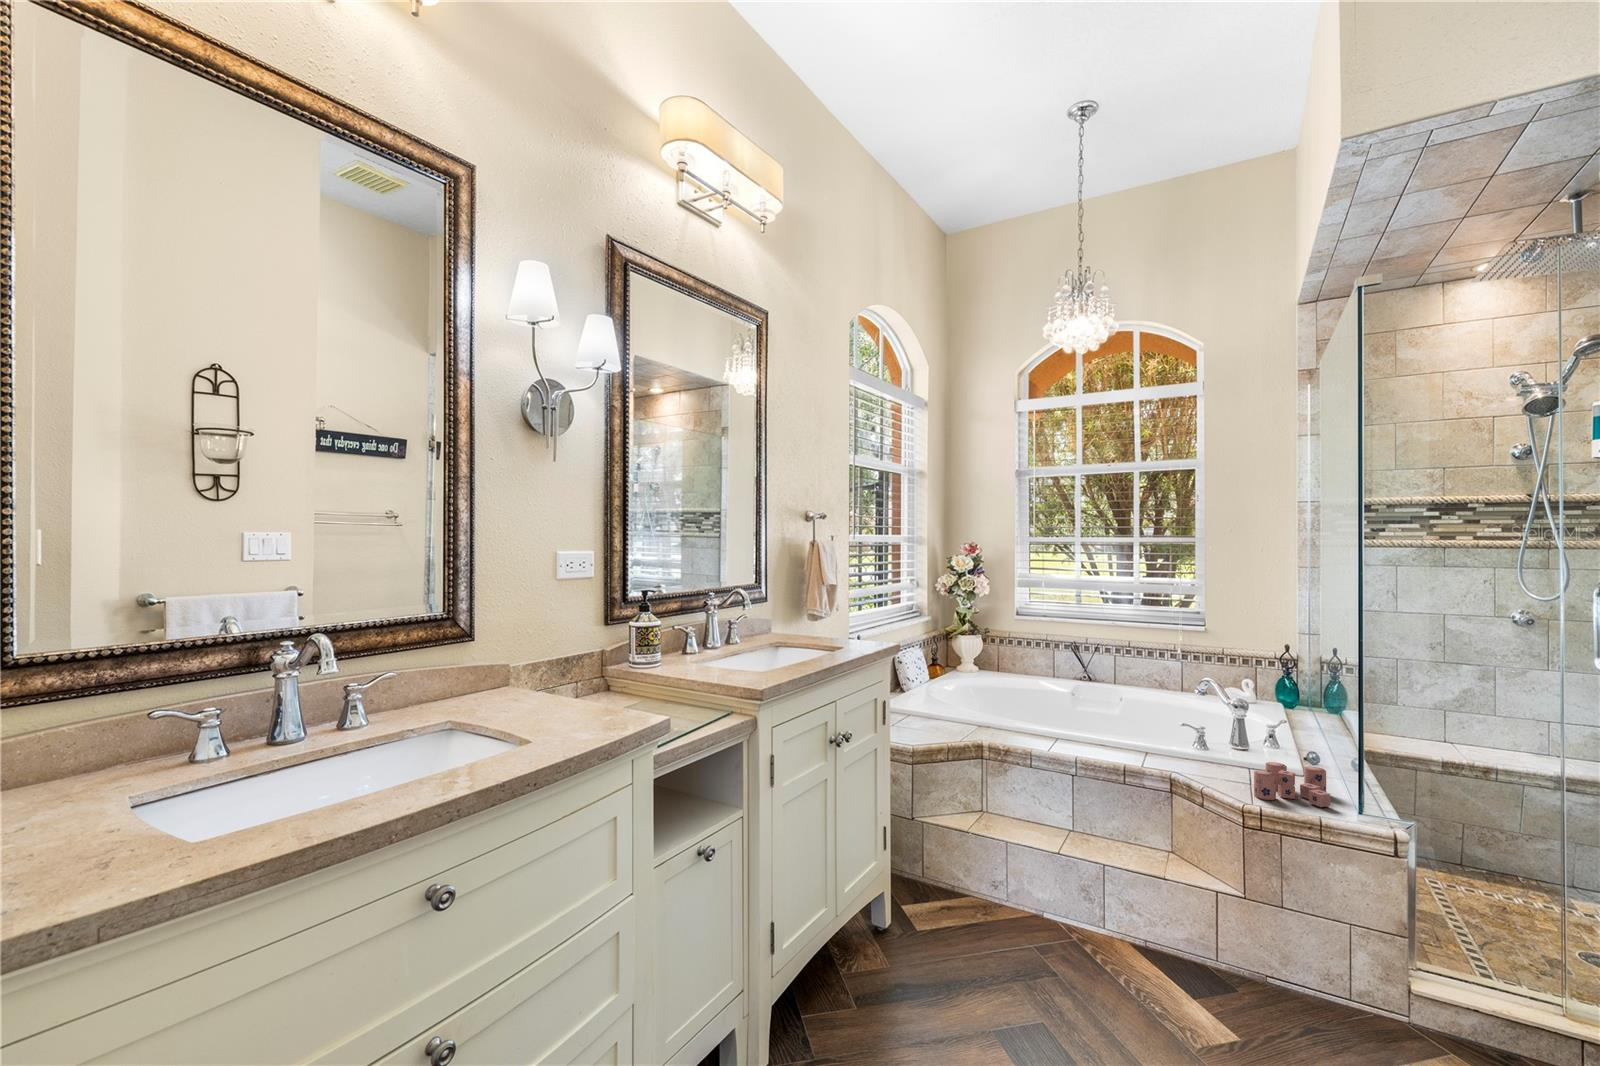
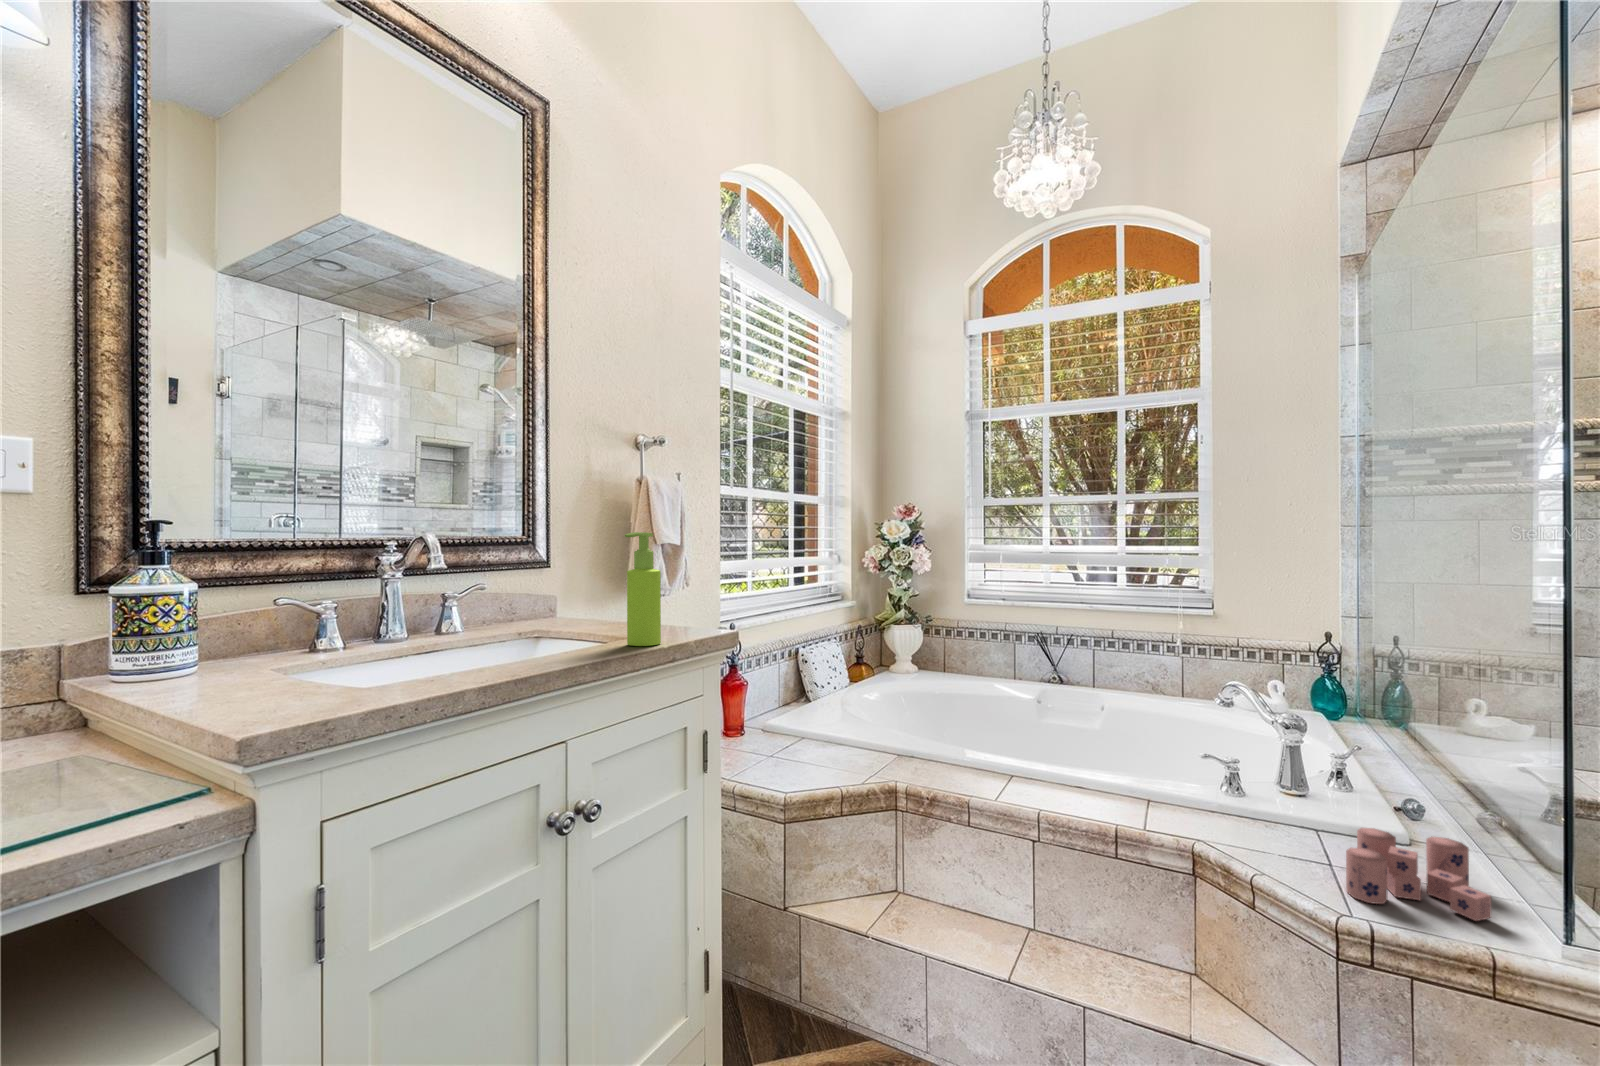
soap dispenser: none [847,589,865,652] -> present [625,532,661,646]

